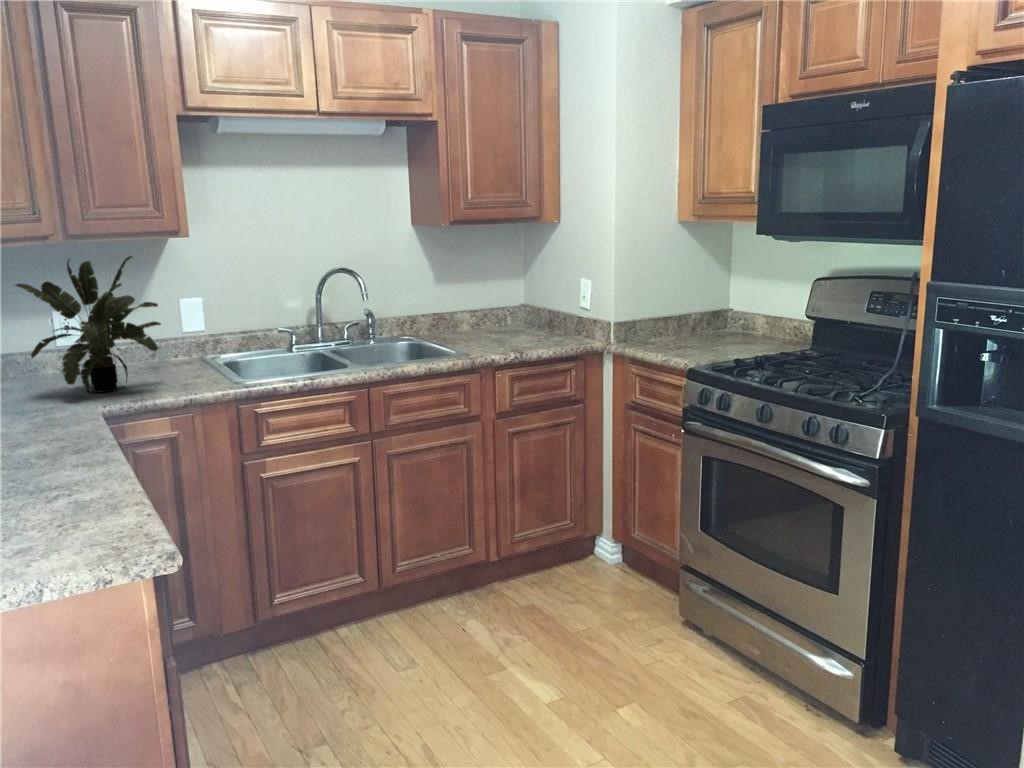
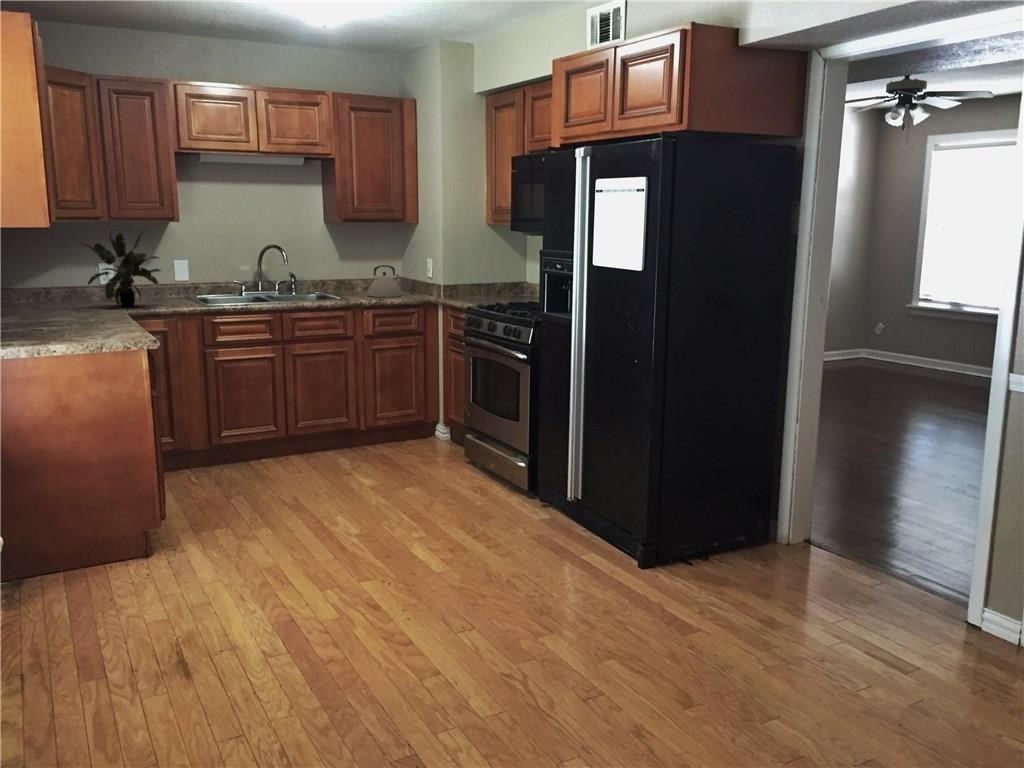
kettle: none [489,292,542,344] -> present [368,265,402,297]

